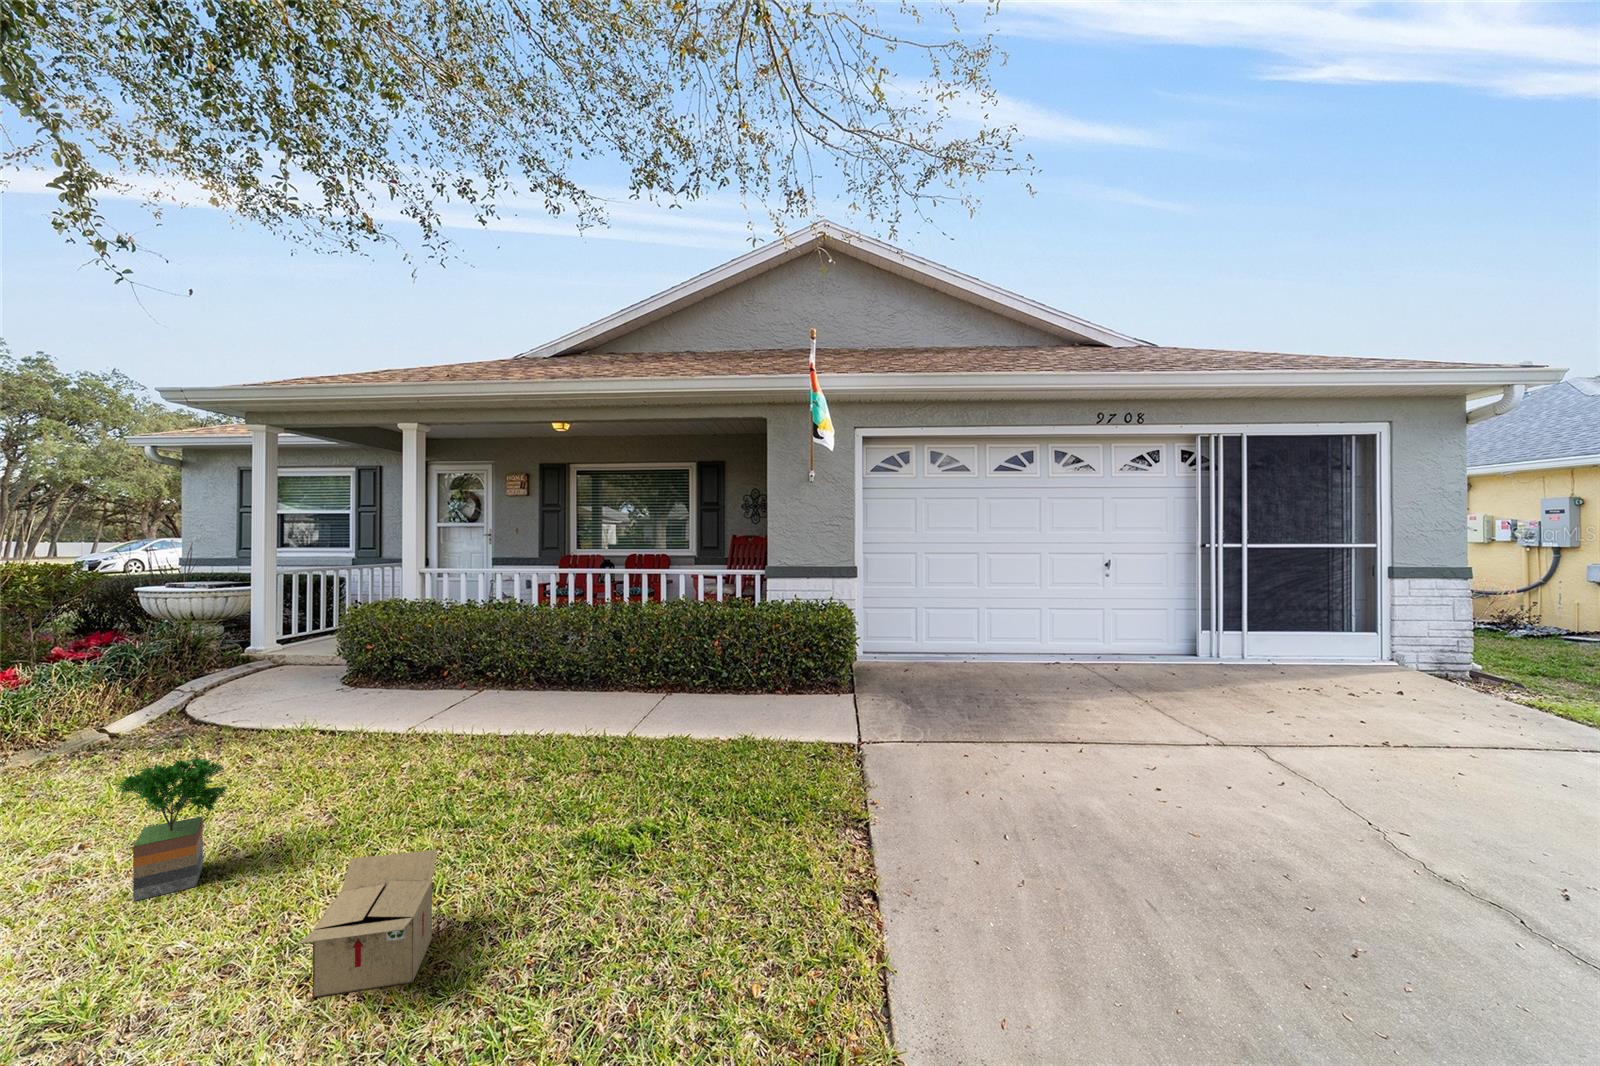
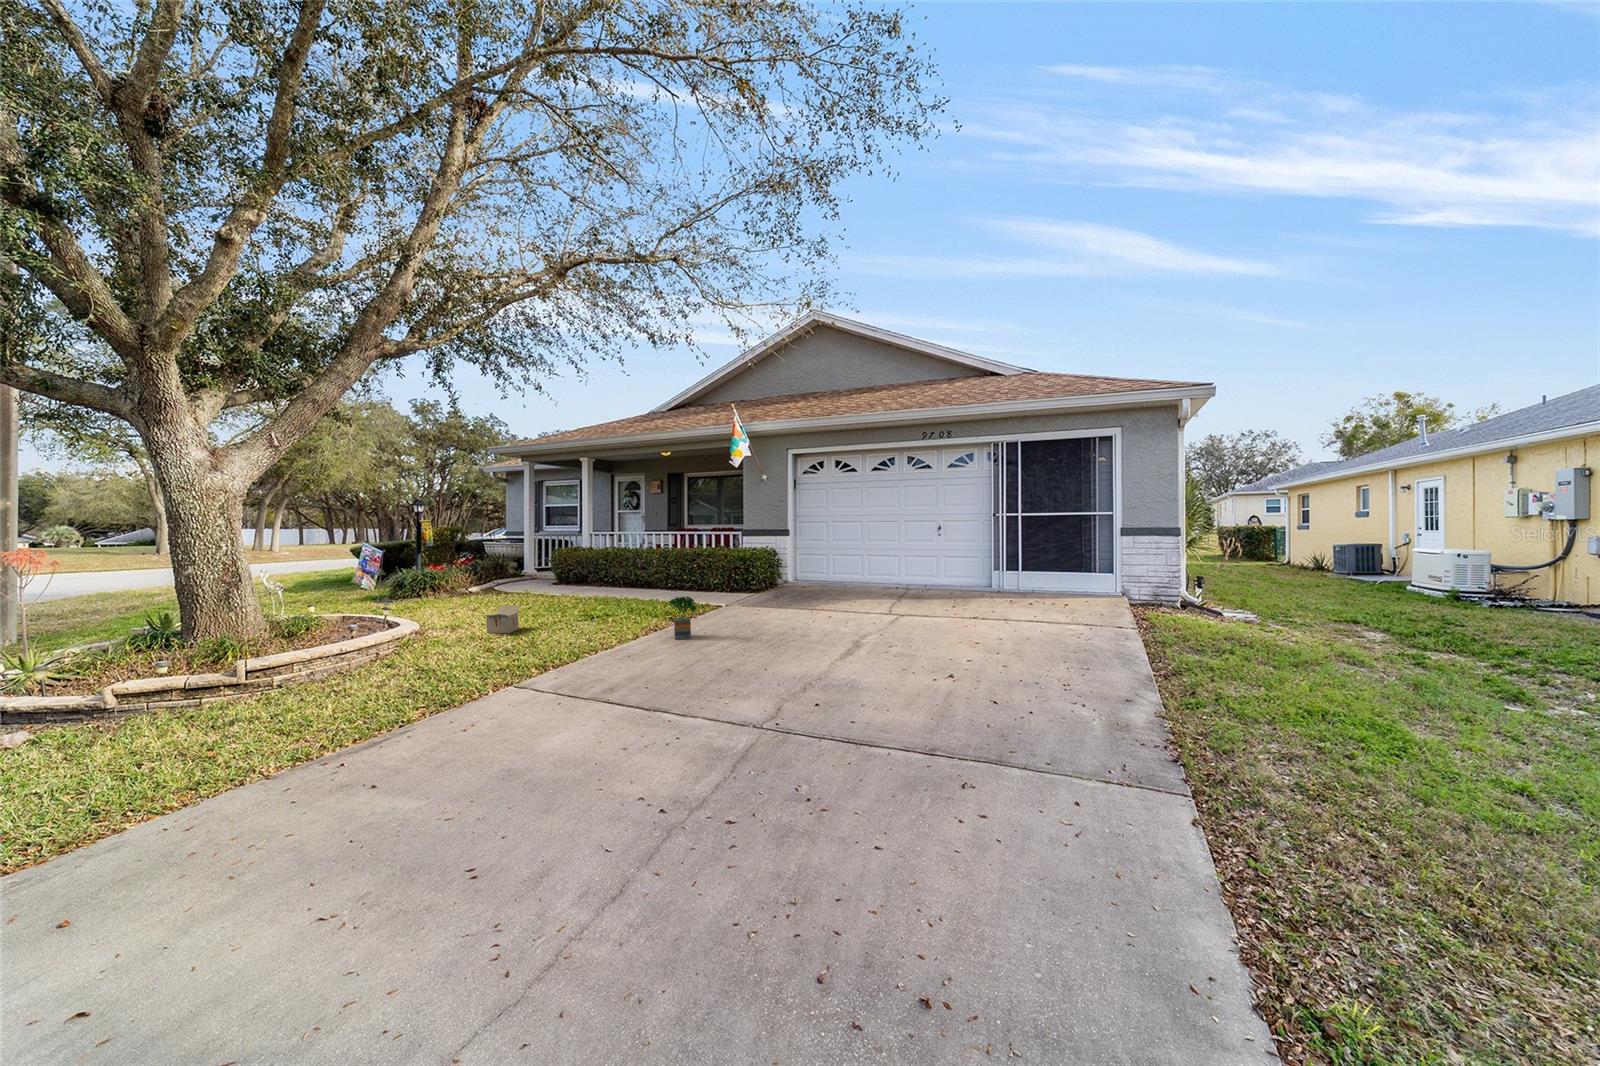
potted tree: present [117,757,226,901] -> present [669,597,697,639]

